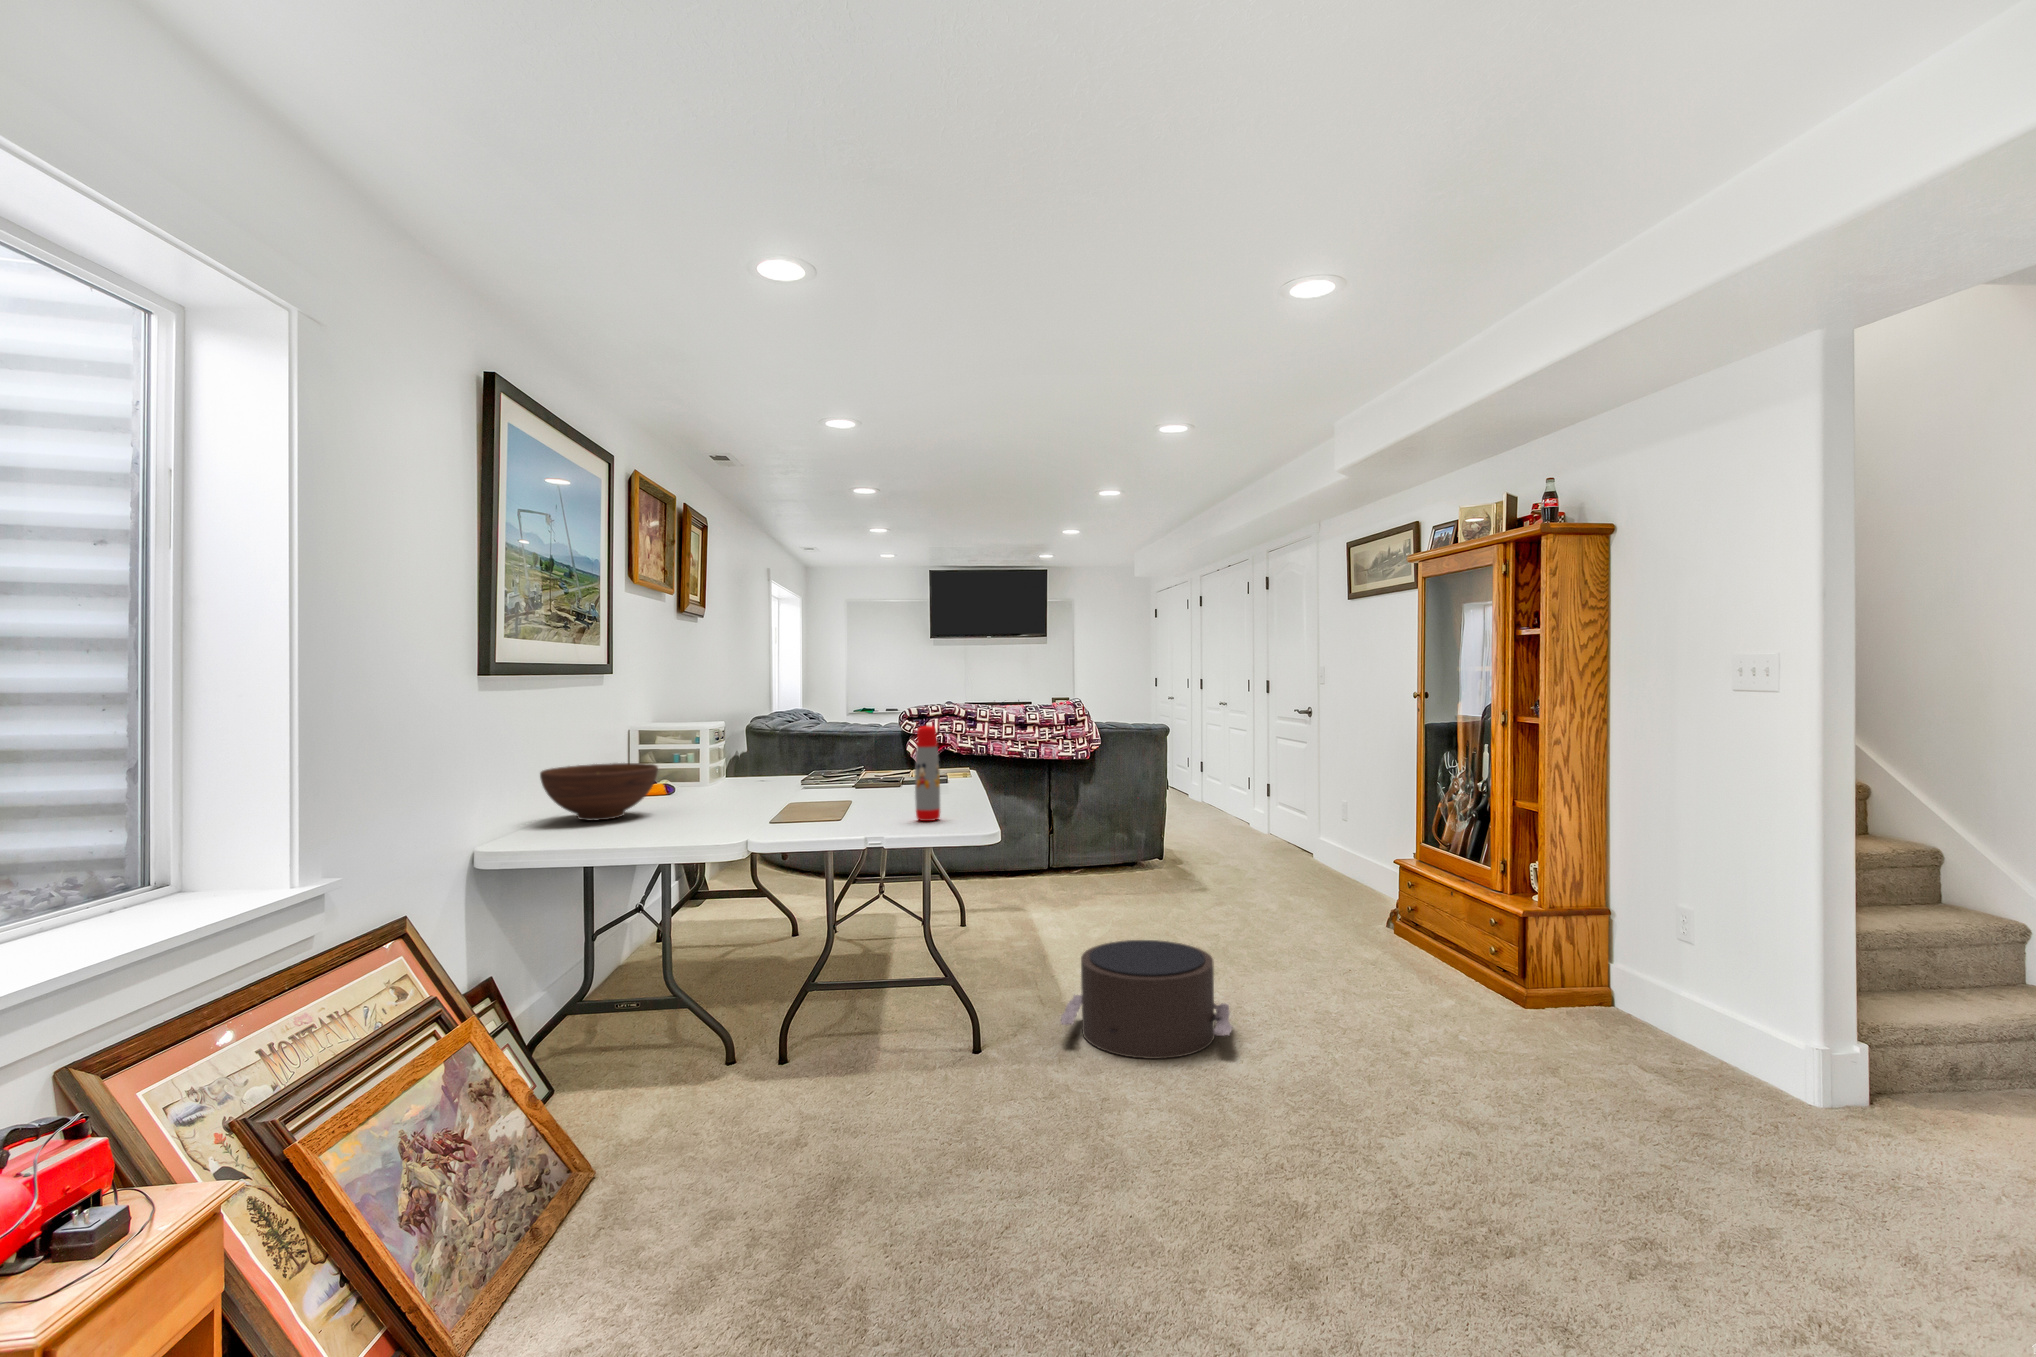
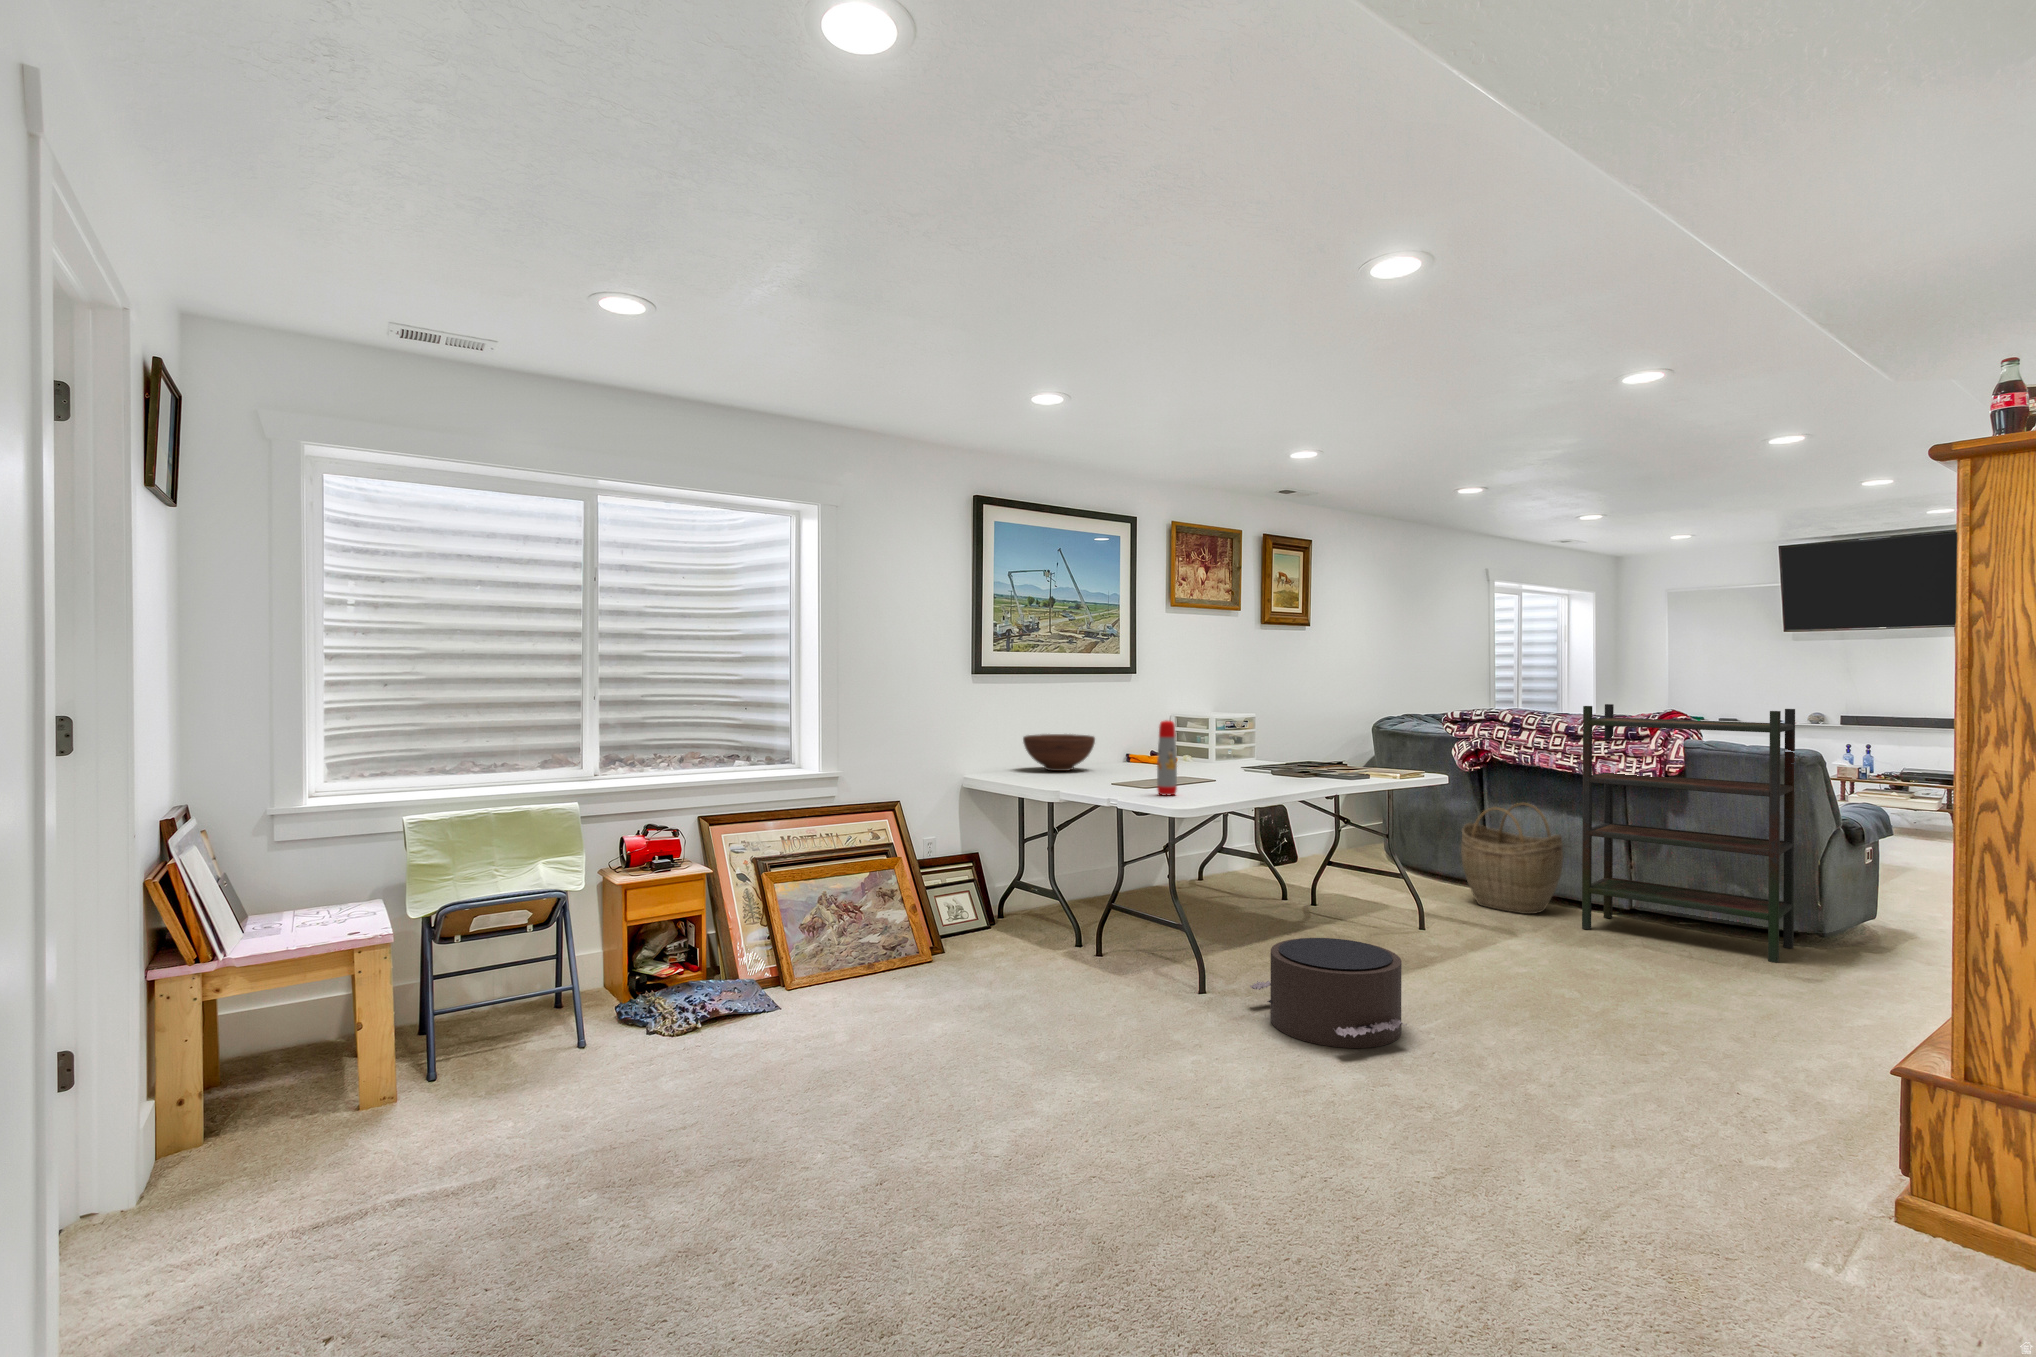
bookshelf: none [1046,693,1192,891] -> present [1582,704,1795,963]
woven basket: none [940,789,1024,892] -> present [1461,803,1563,914]

